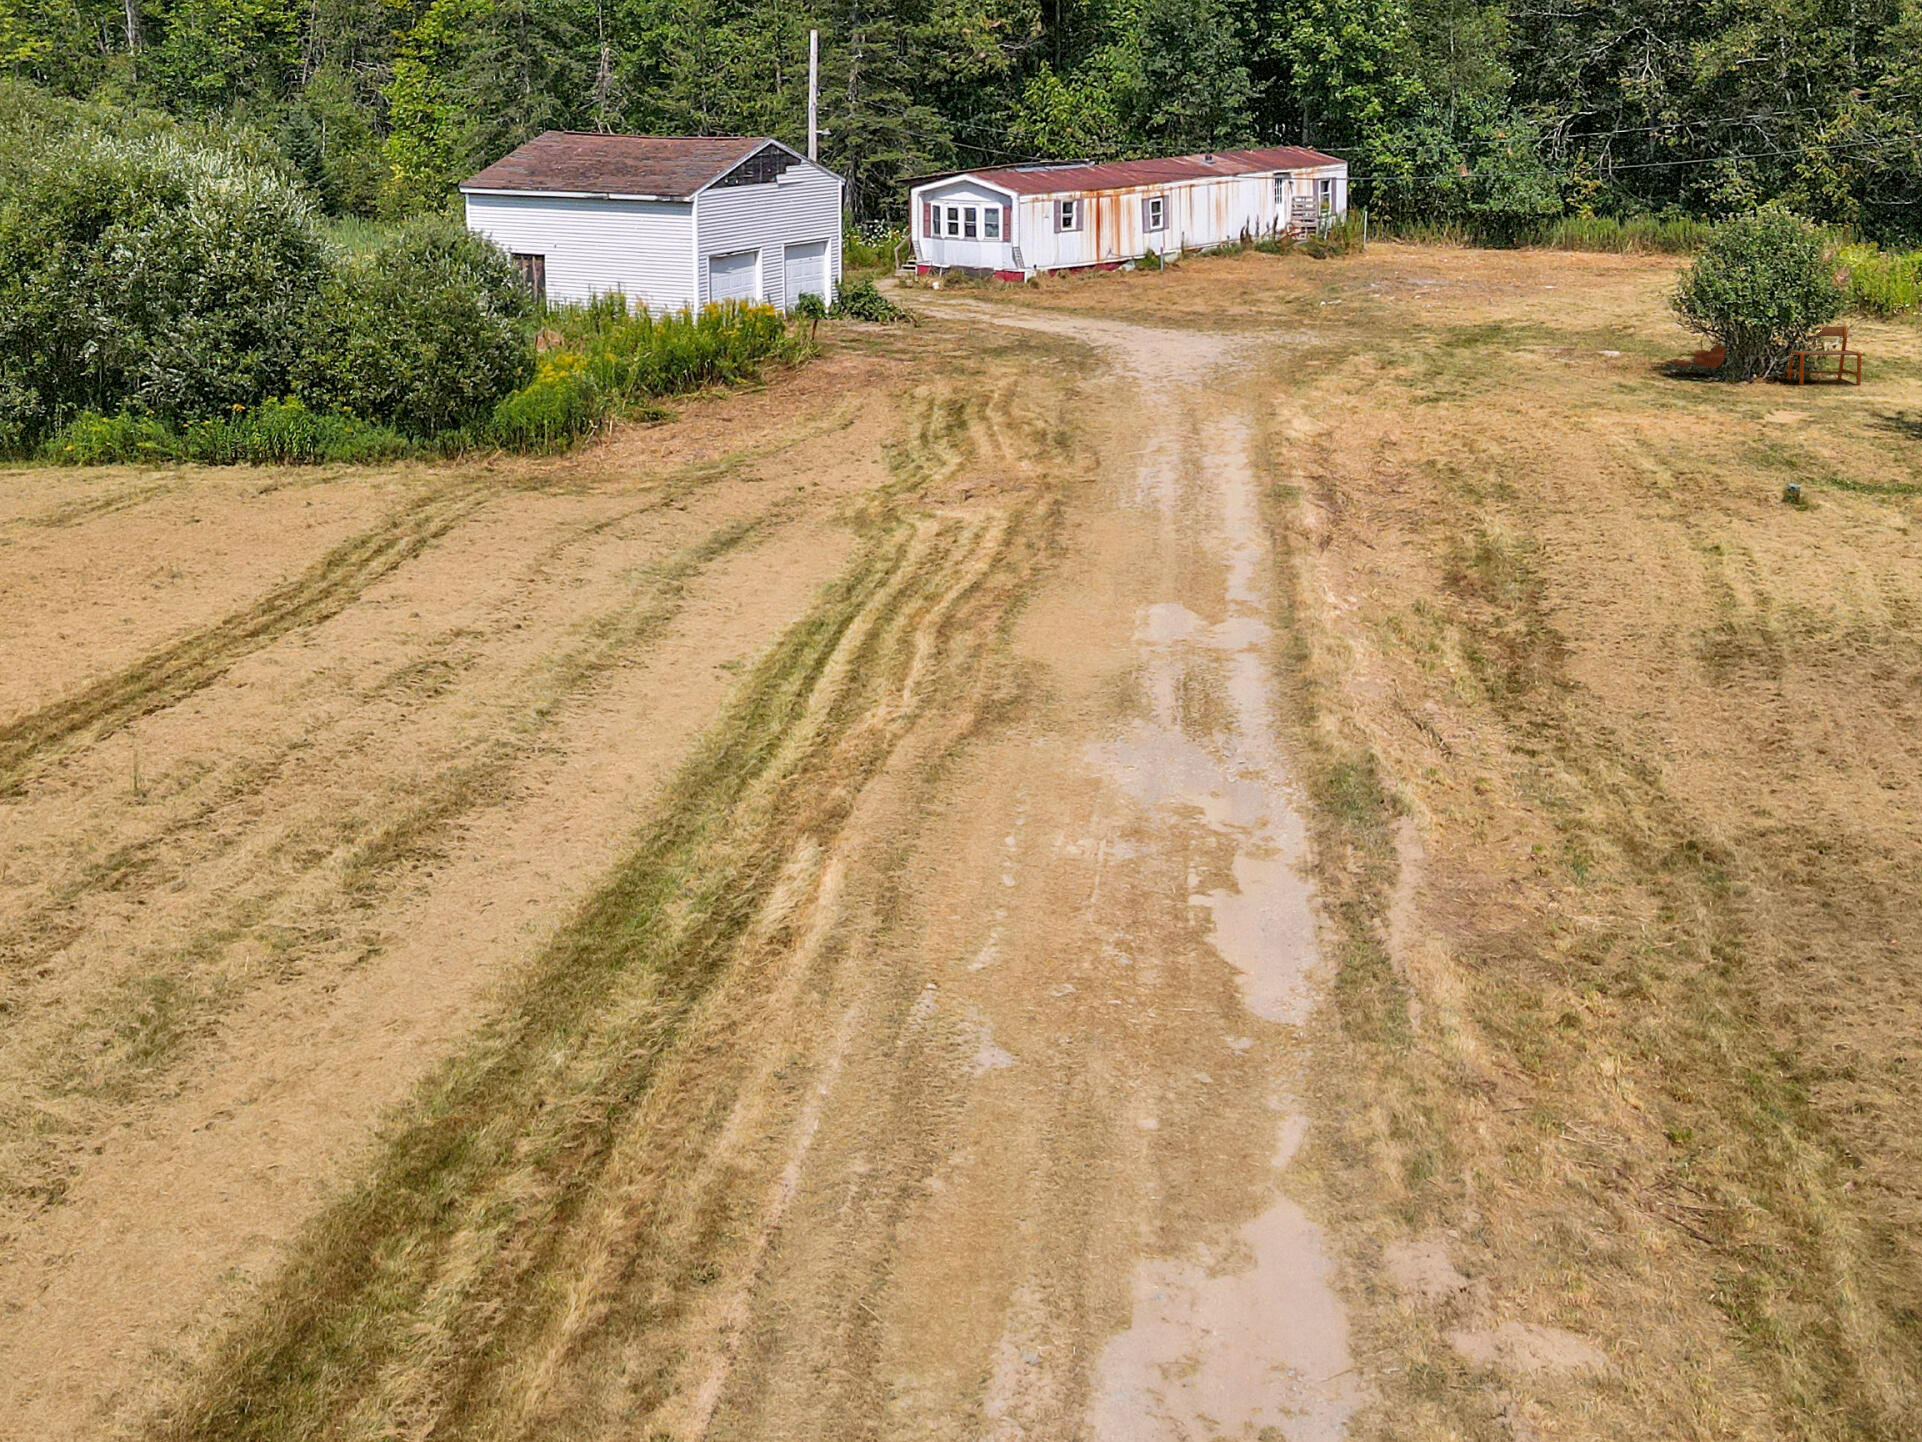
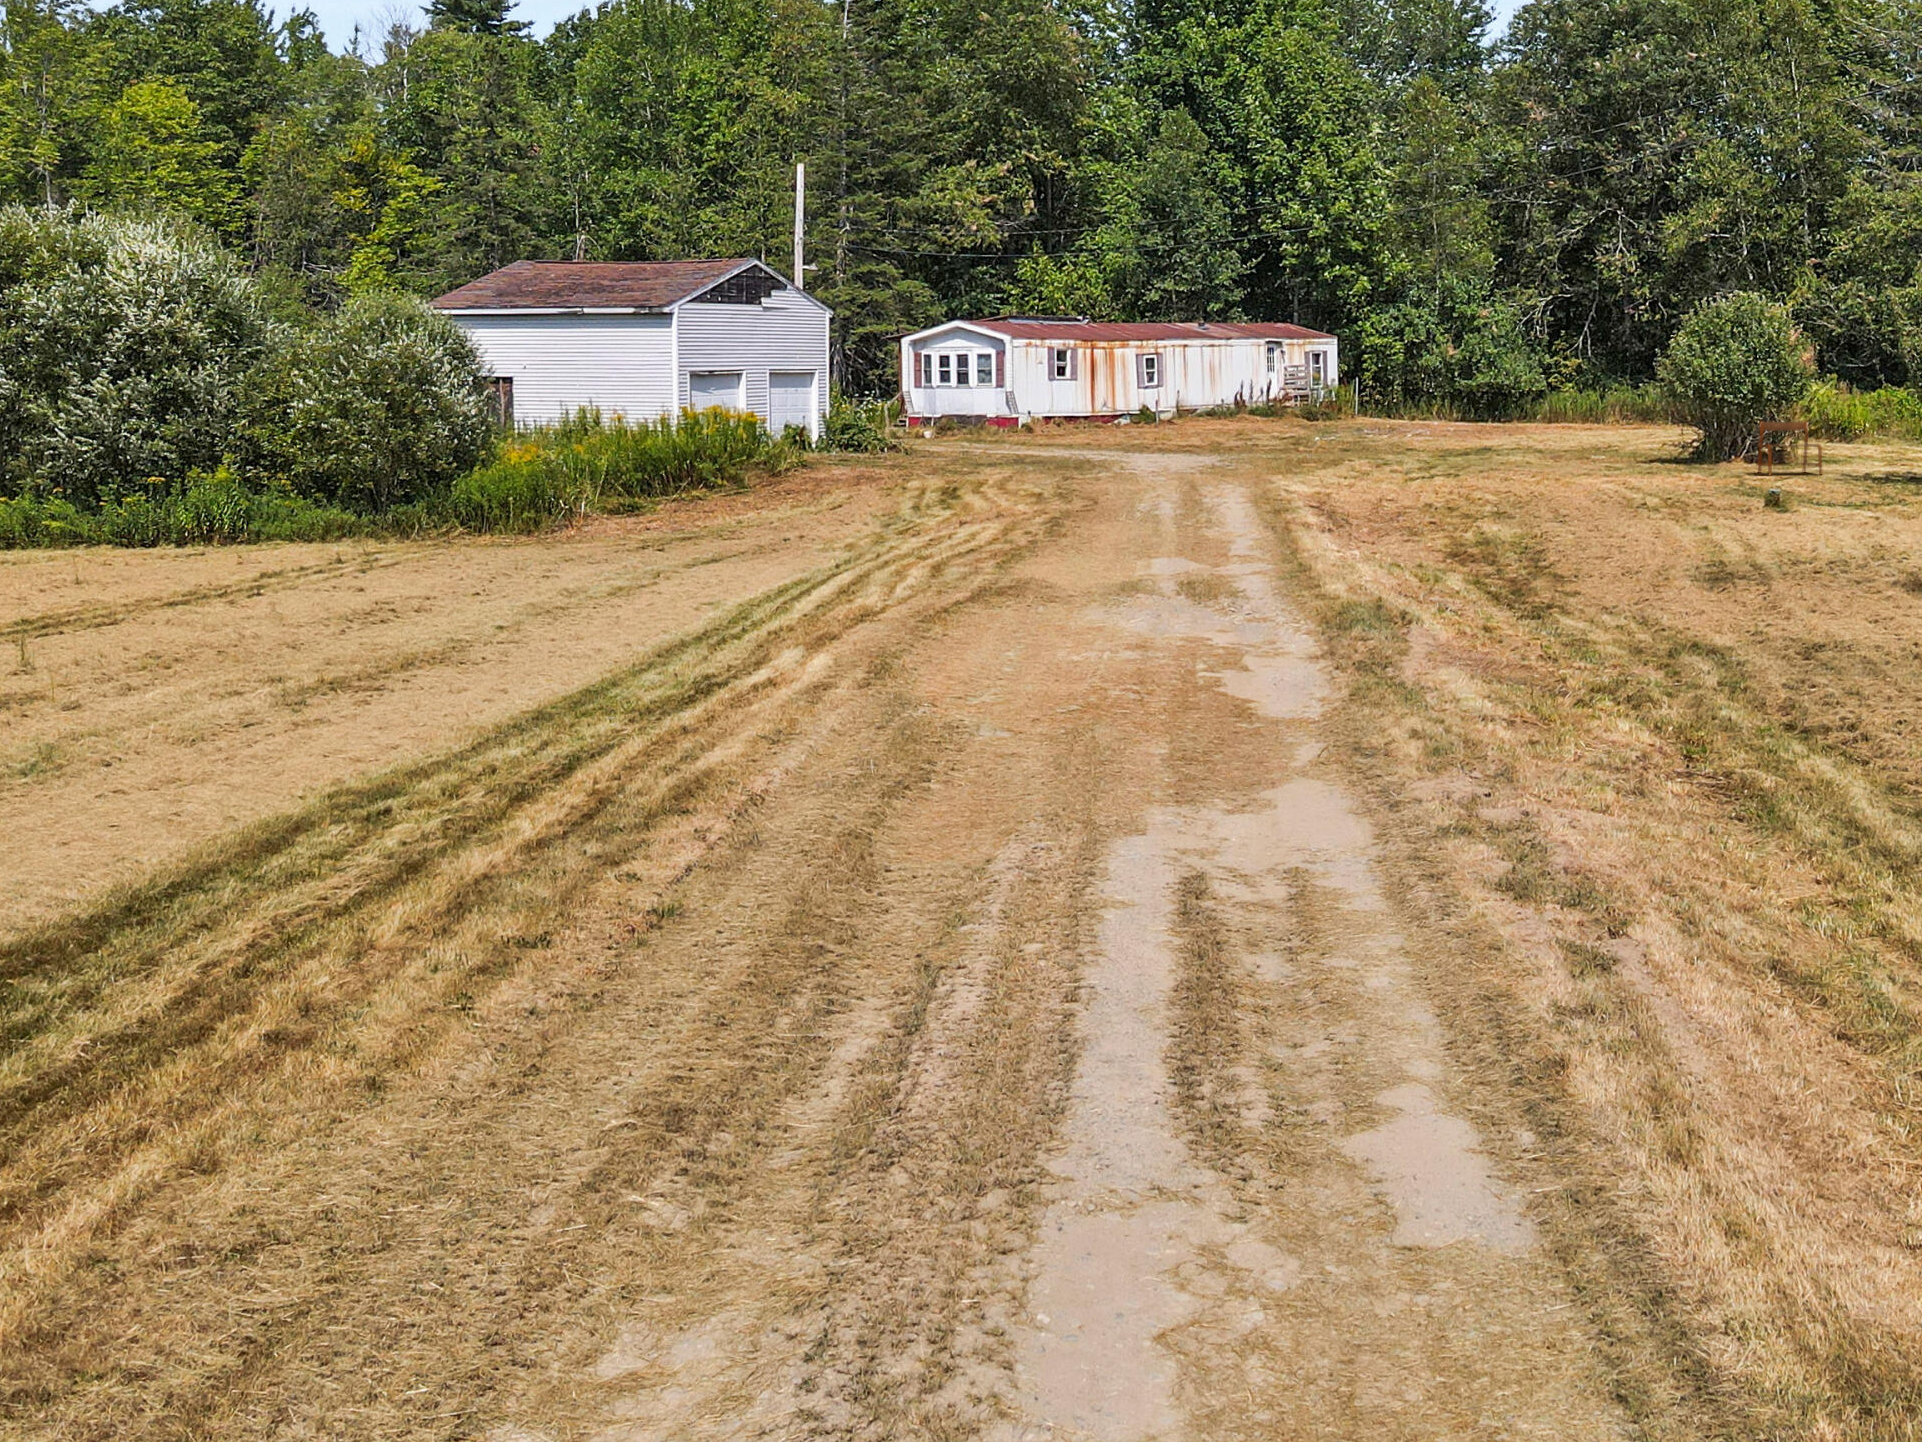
lounge chair: present [1673,343,1726,375] -> none [1654,434,1704,473]

